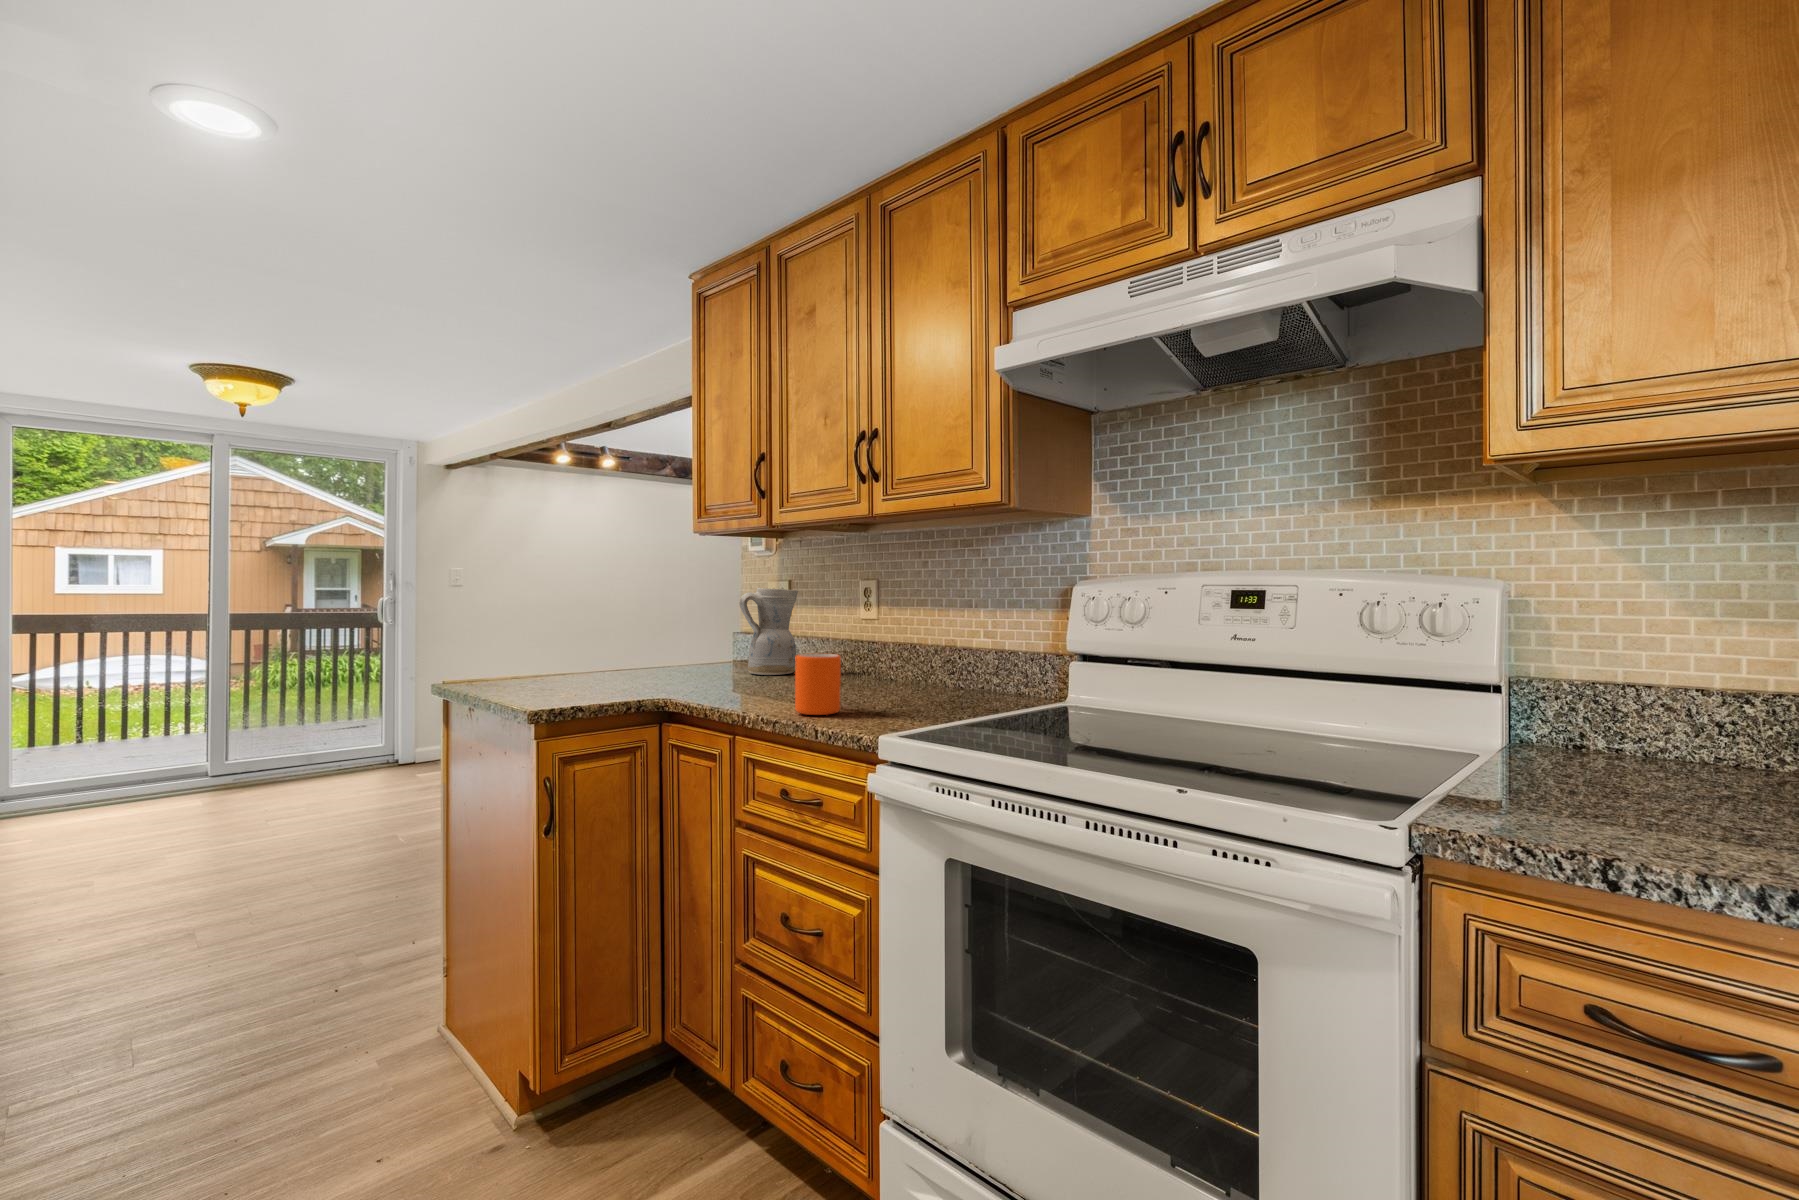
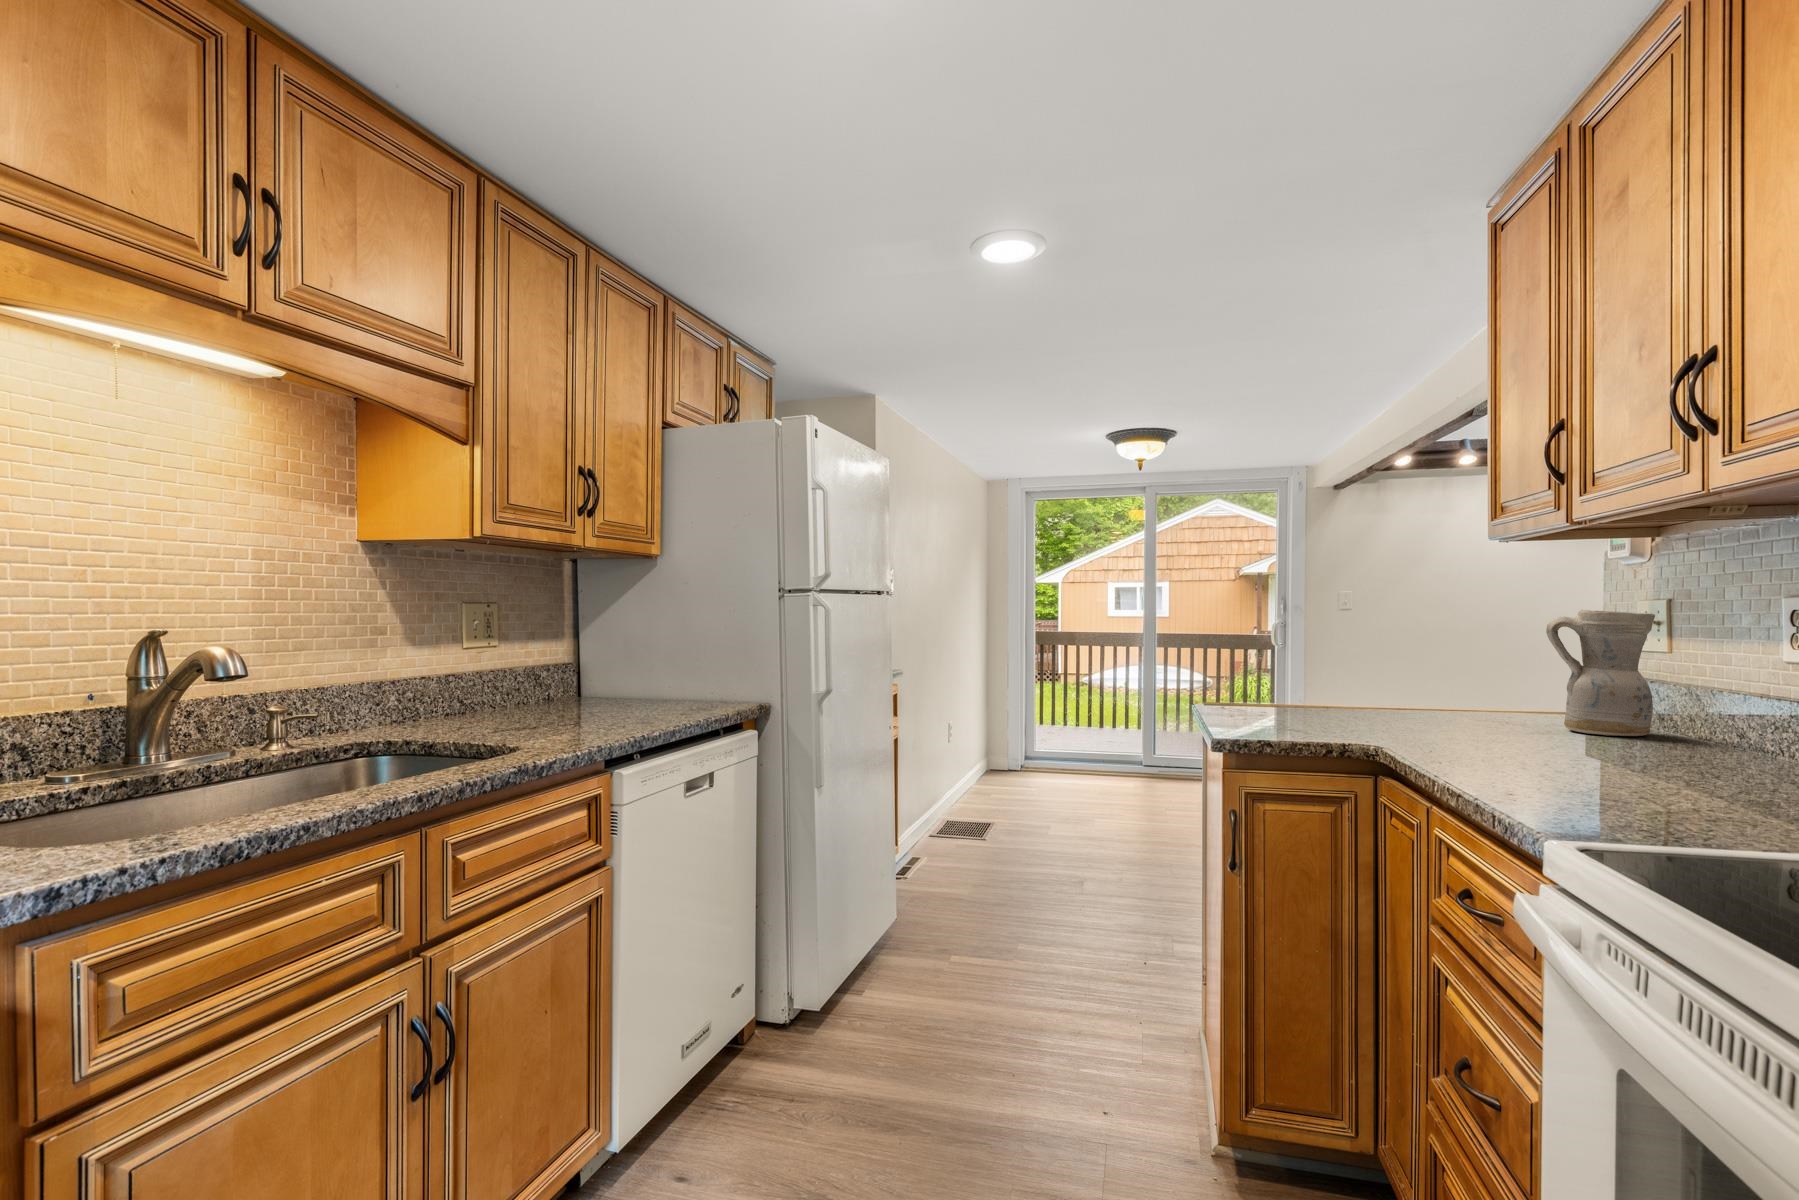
mug: present [795,653,841,715] -> none [1494,704,1575,797]

